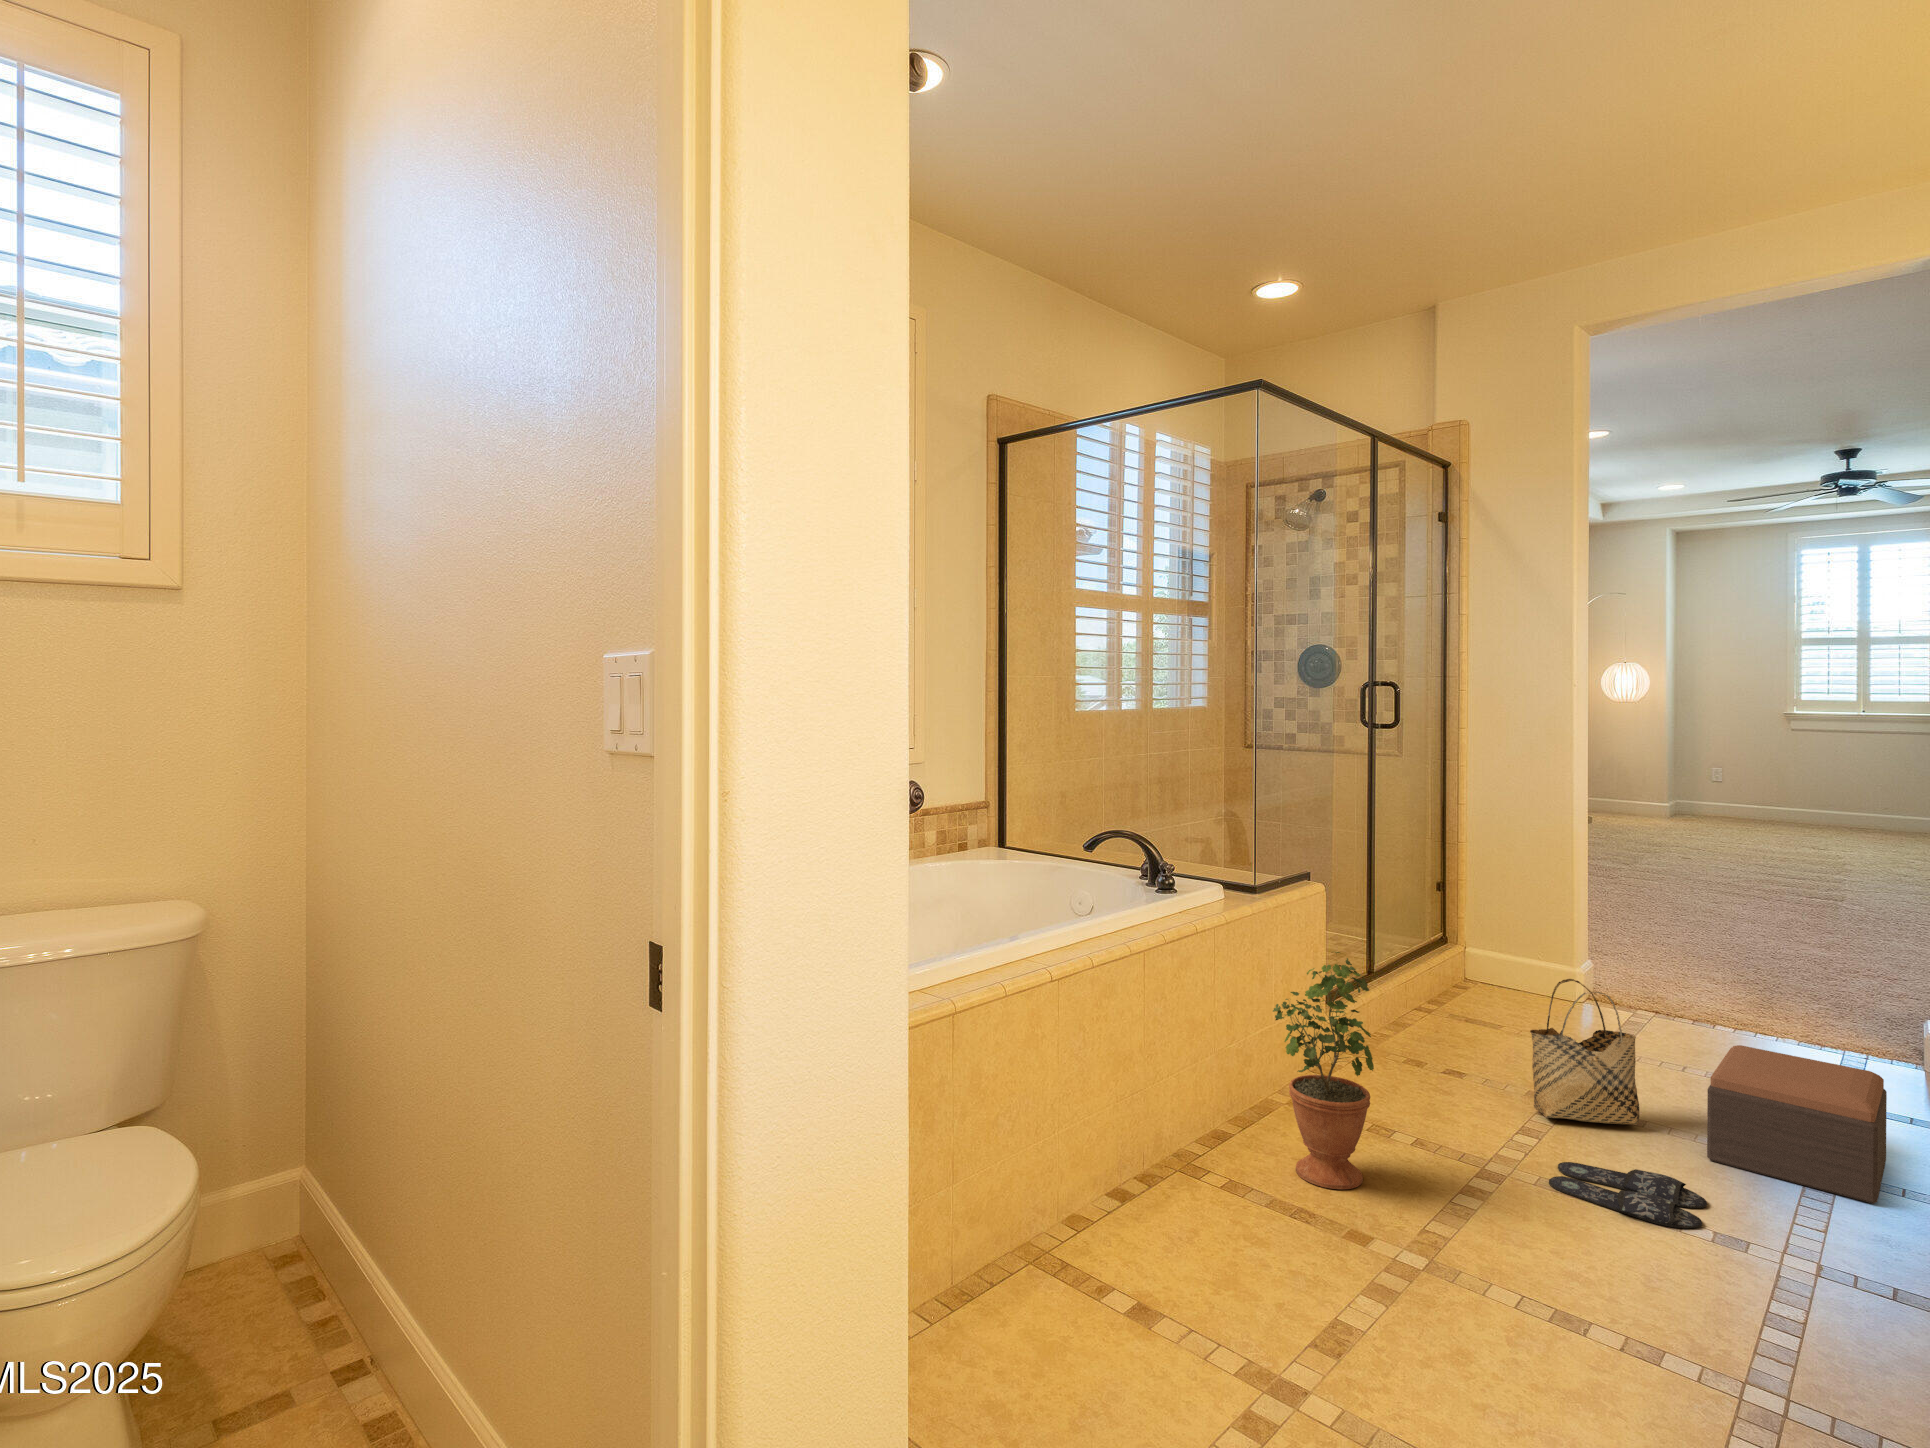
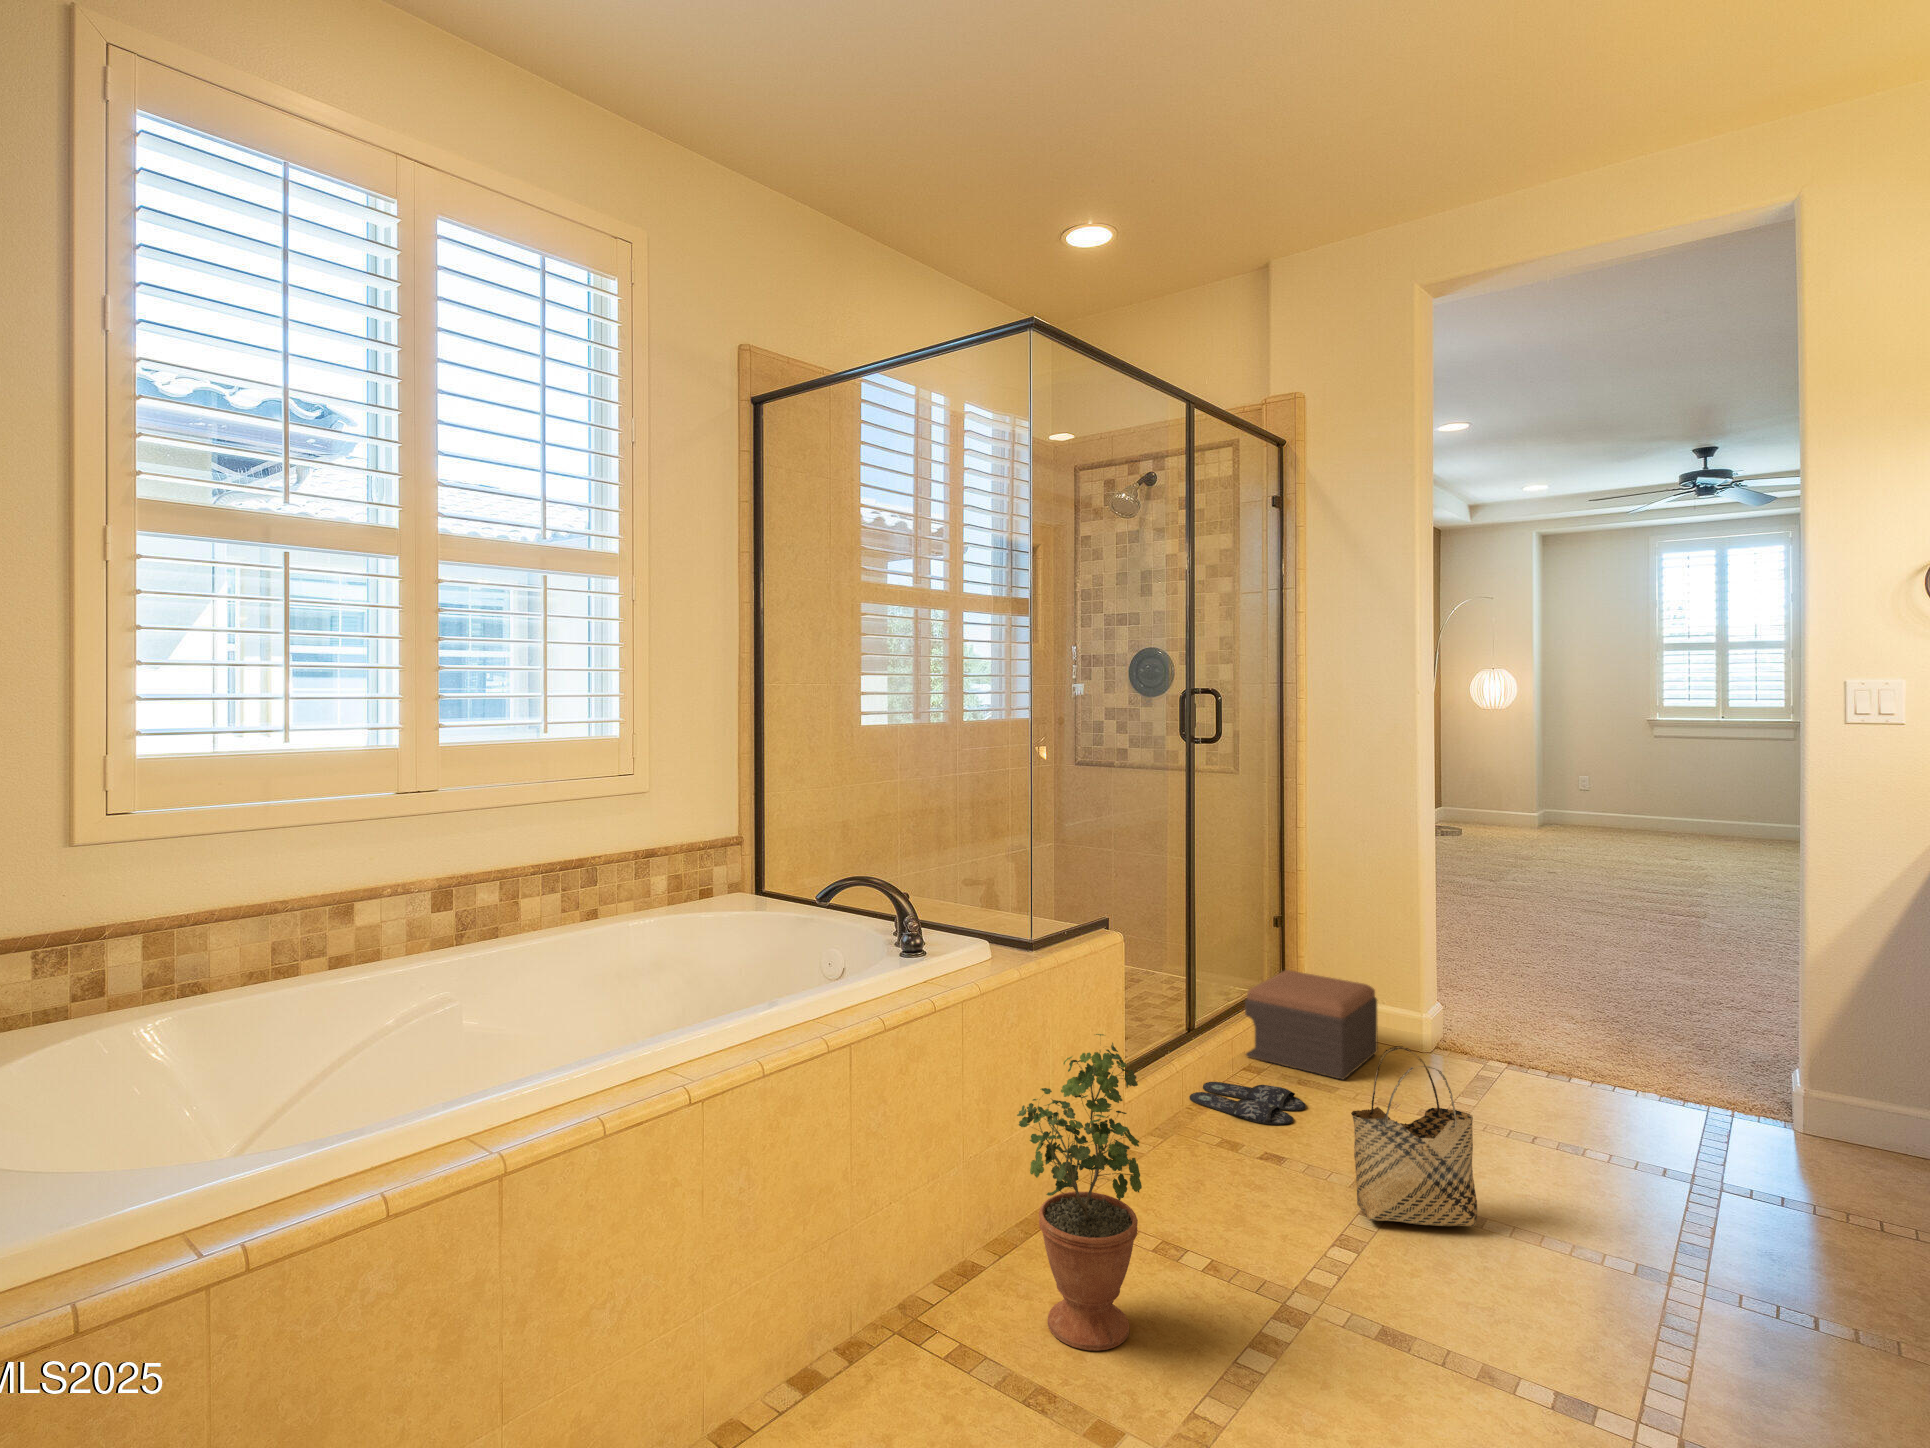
footstool: present [1707,1045,1887,1204] -> present [1245,970,1378,1080]
slippers: present [1549,1162,1707,1228] -> present [1189,1082,1306,1125]

